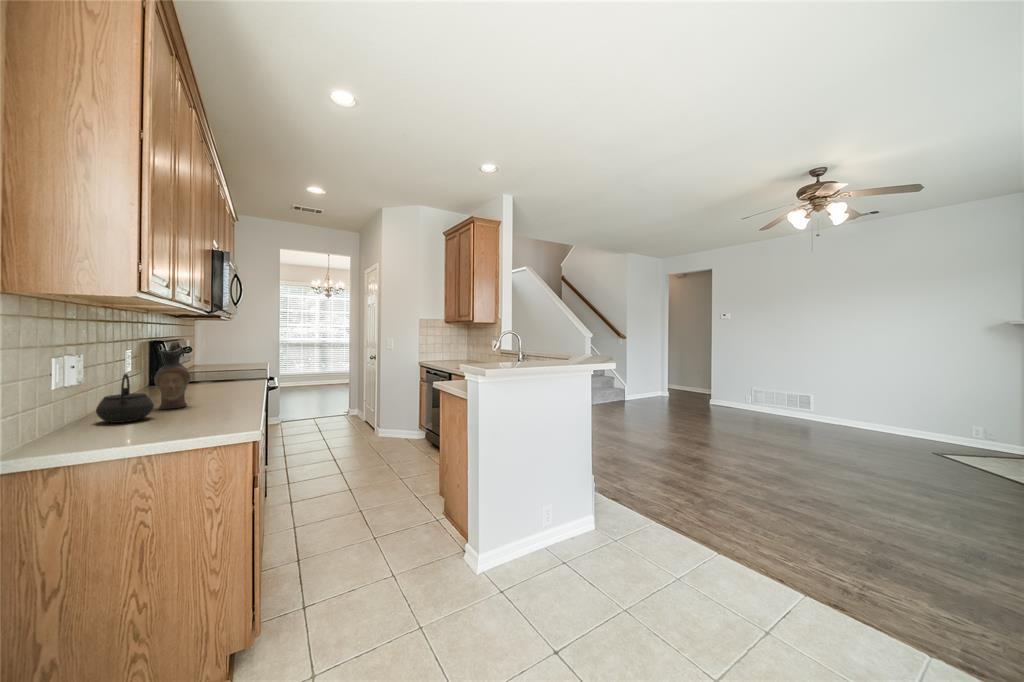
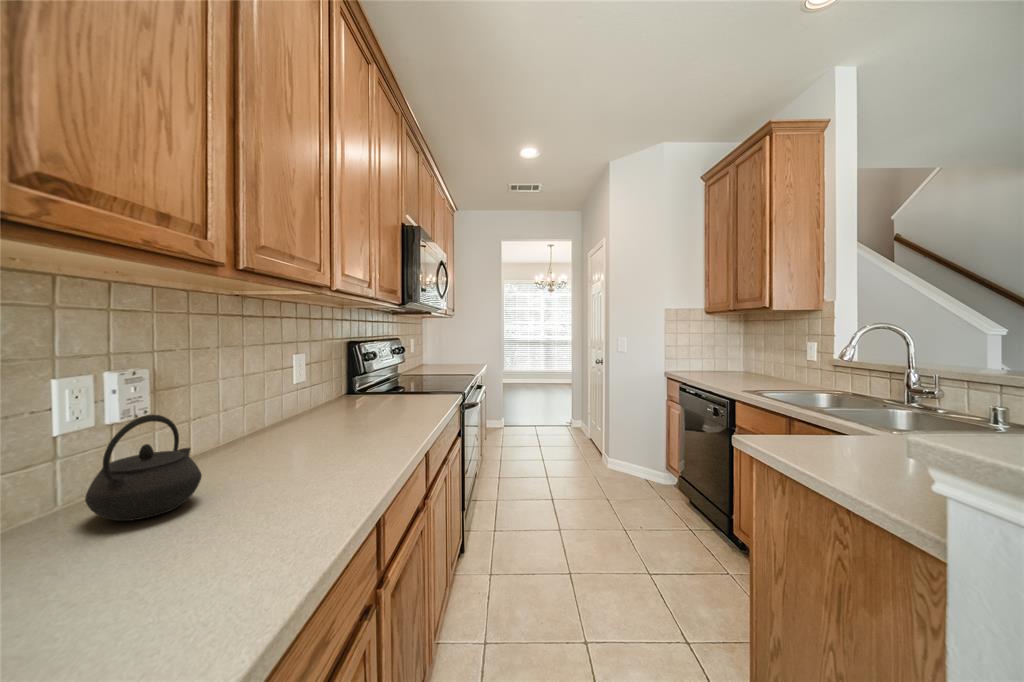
ceramic pitcher: present [154,341,190,409] -> none [248,346,305,467]

